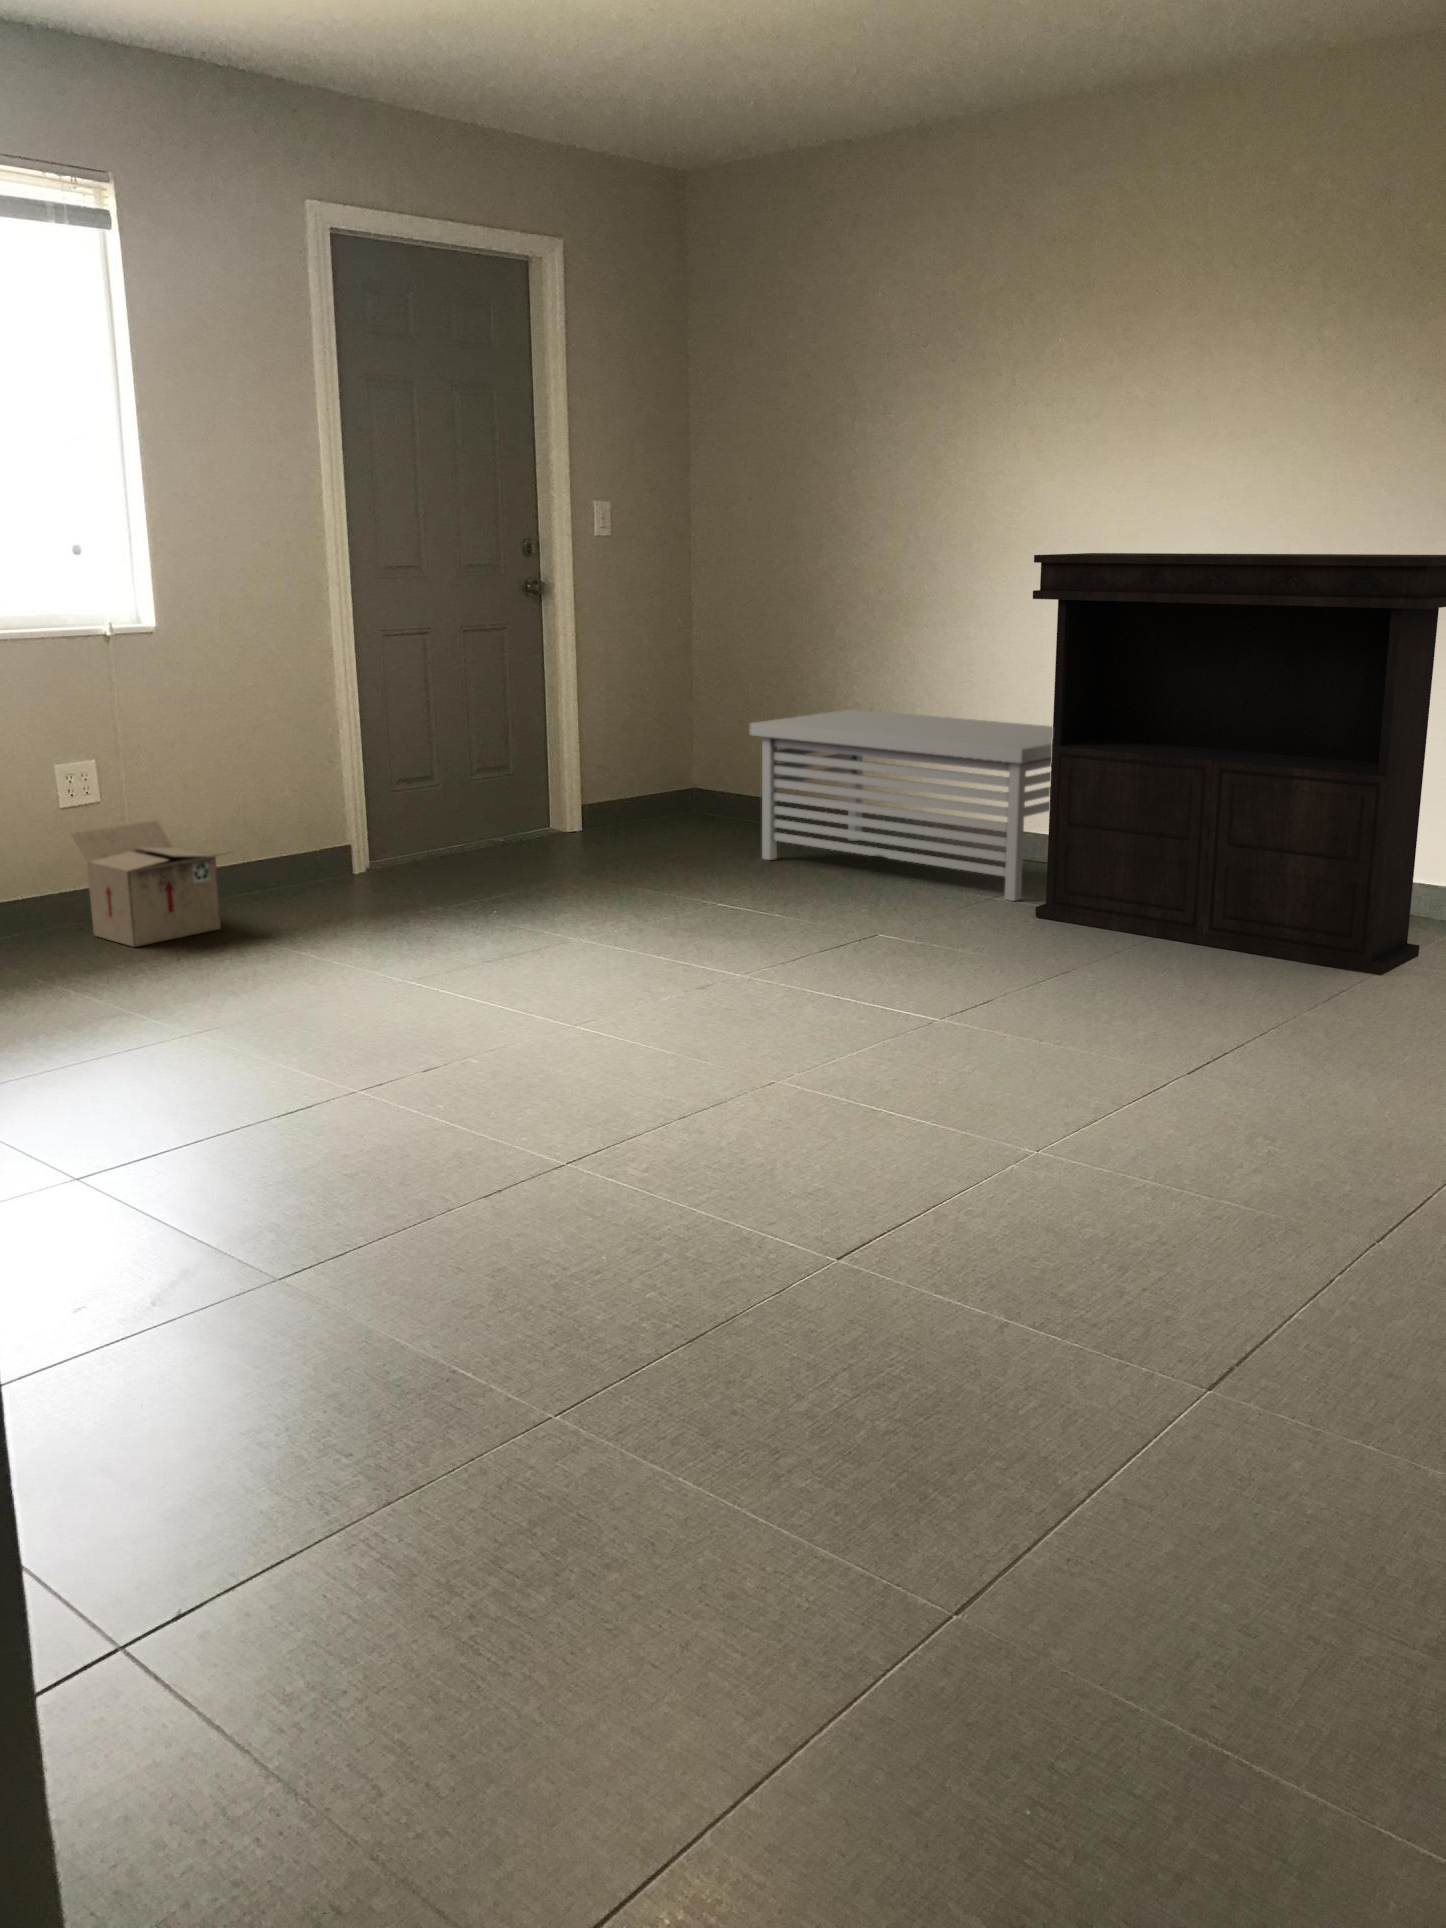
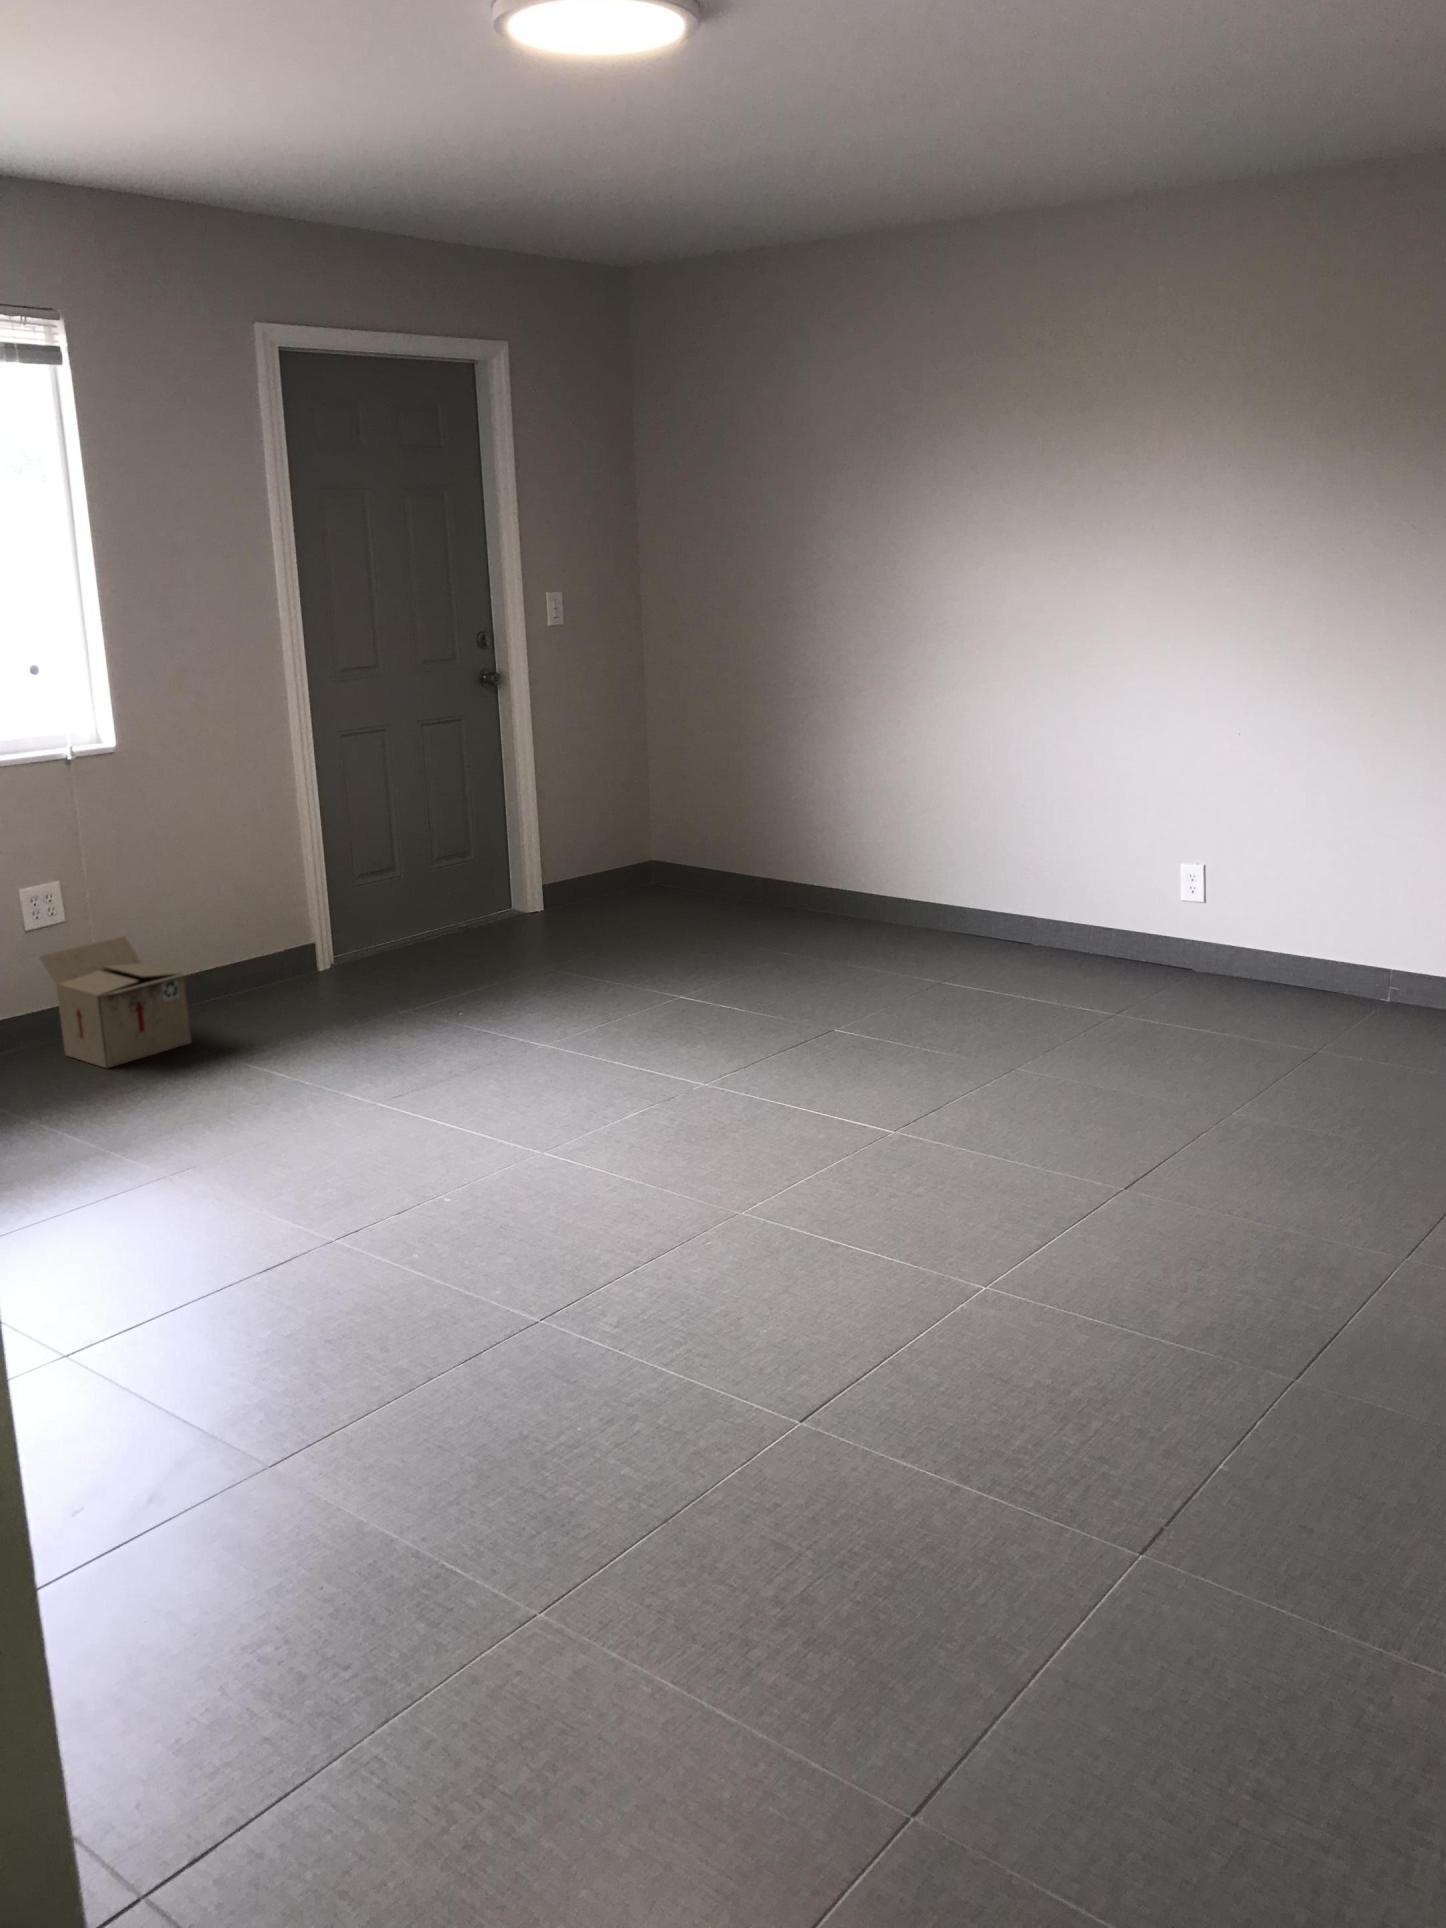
console table: present [1033,553,1446,975] -> none [970,657,1380,1066]
storage bench: present [750,709,1053,901] -> none [704,790,1055,987]

